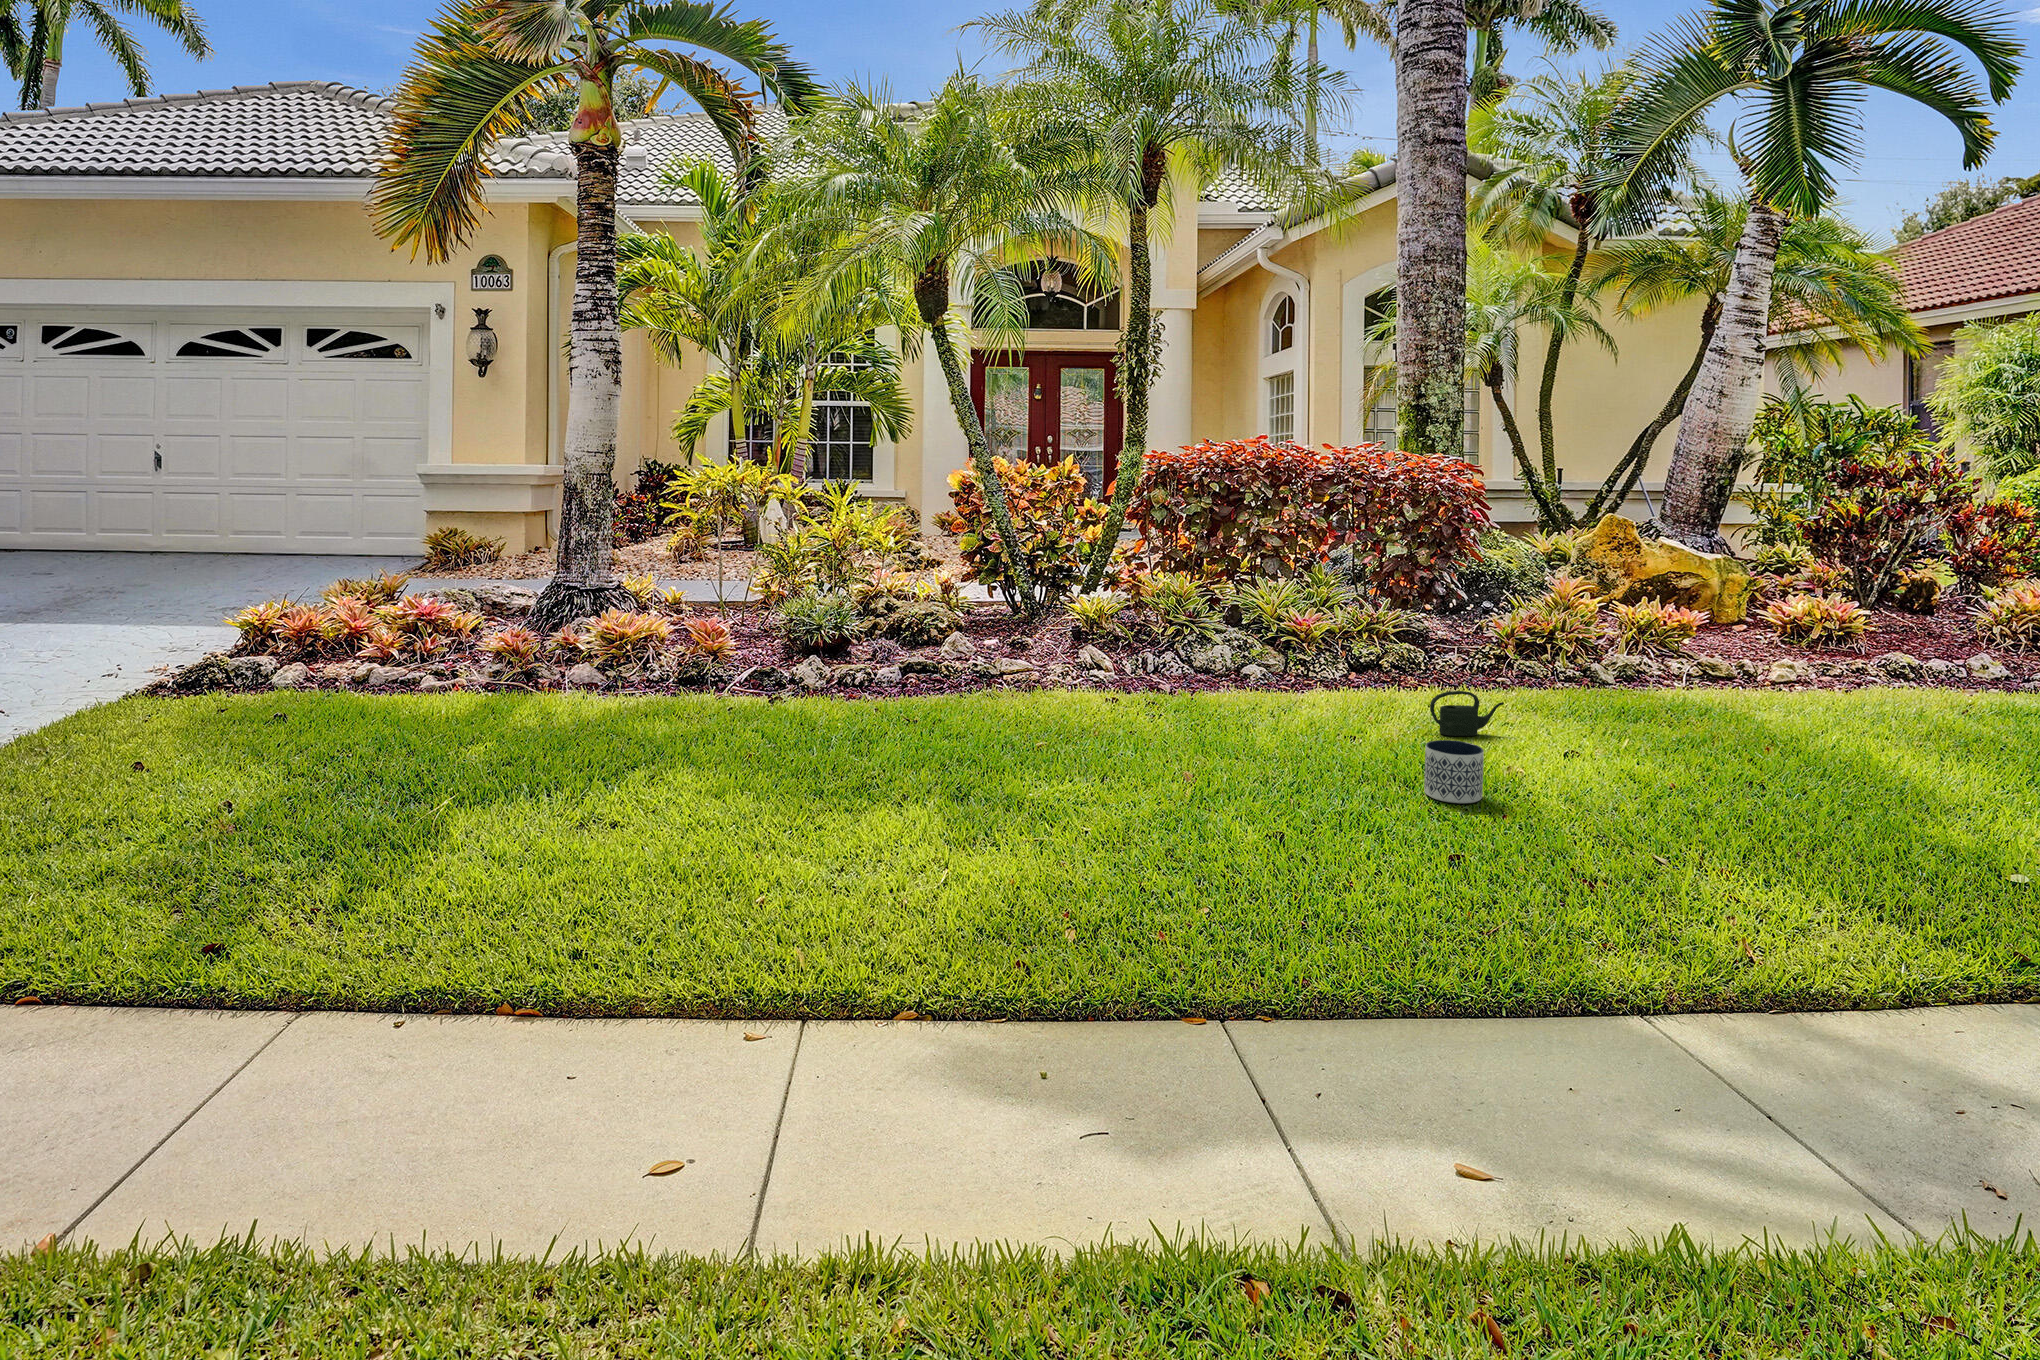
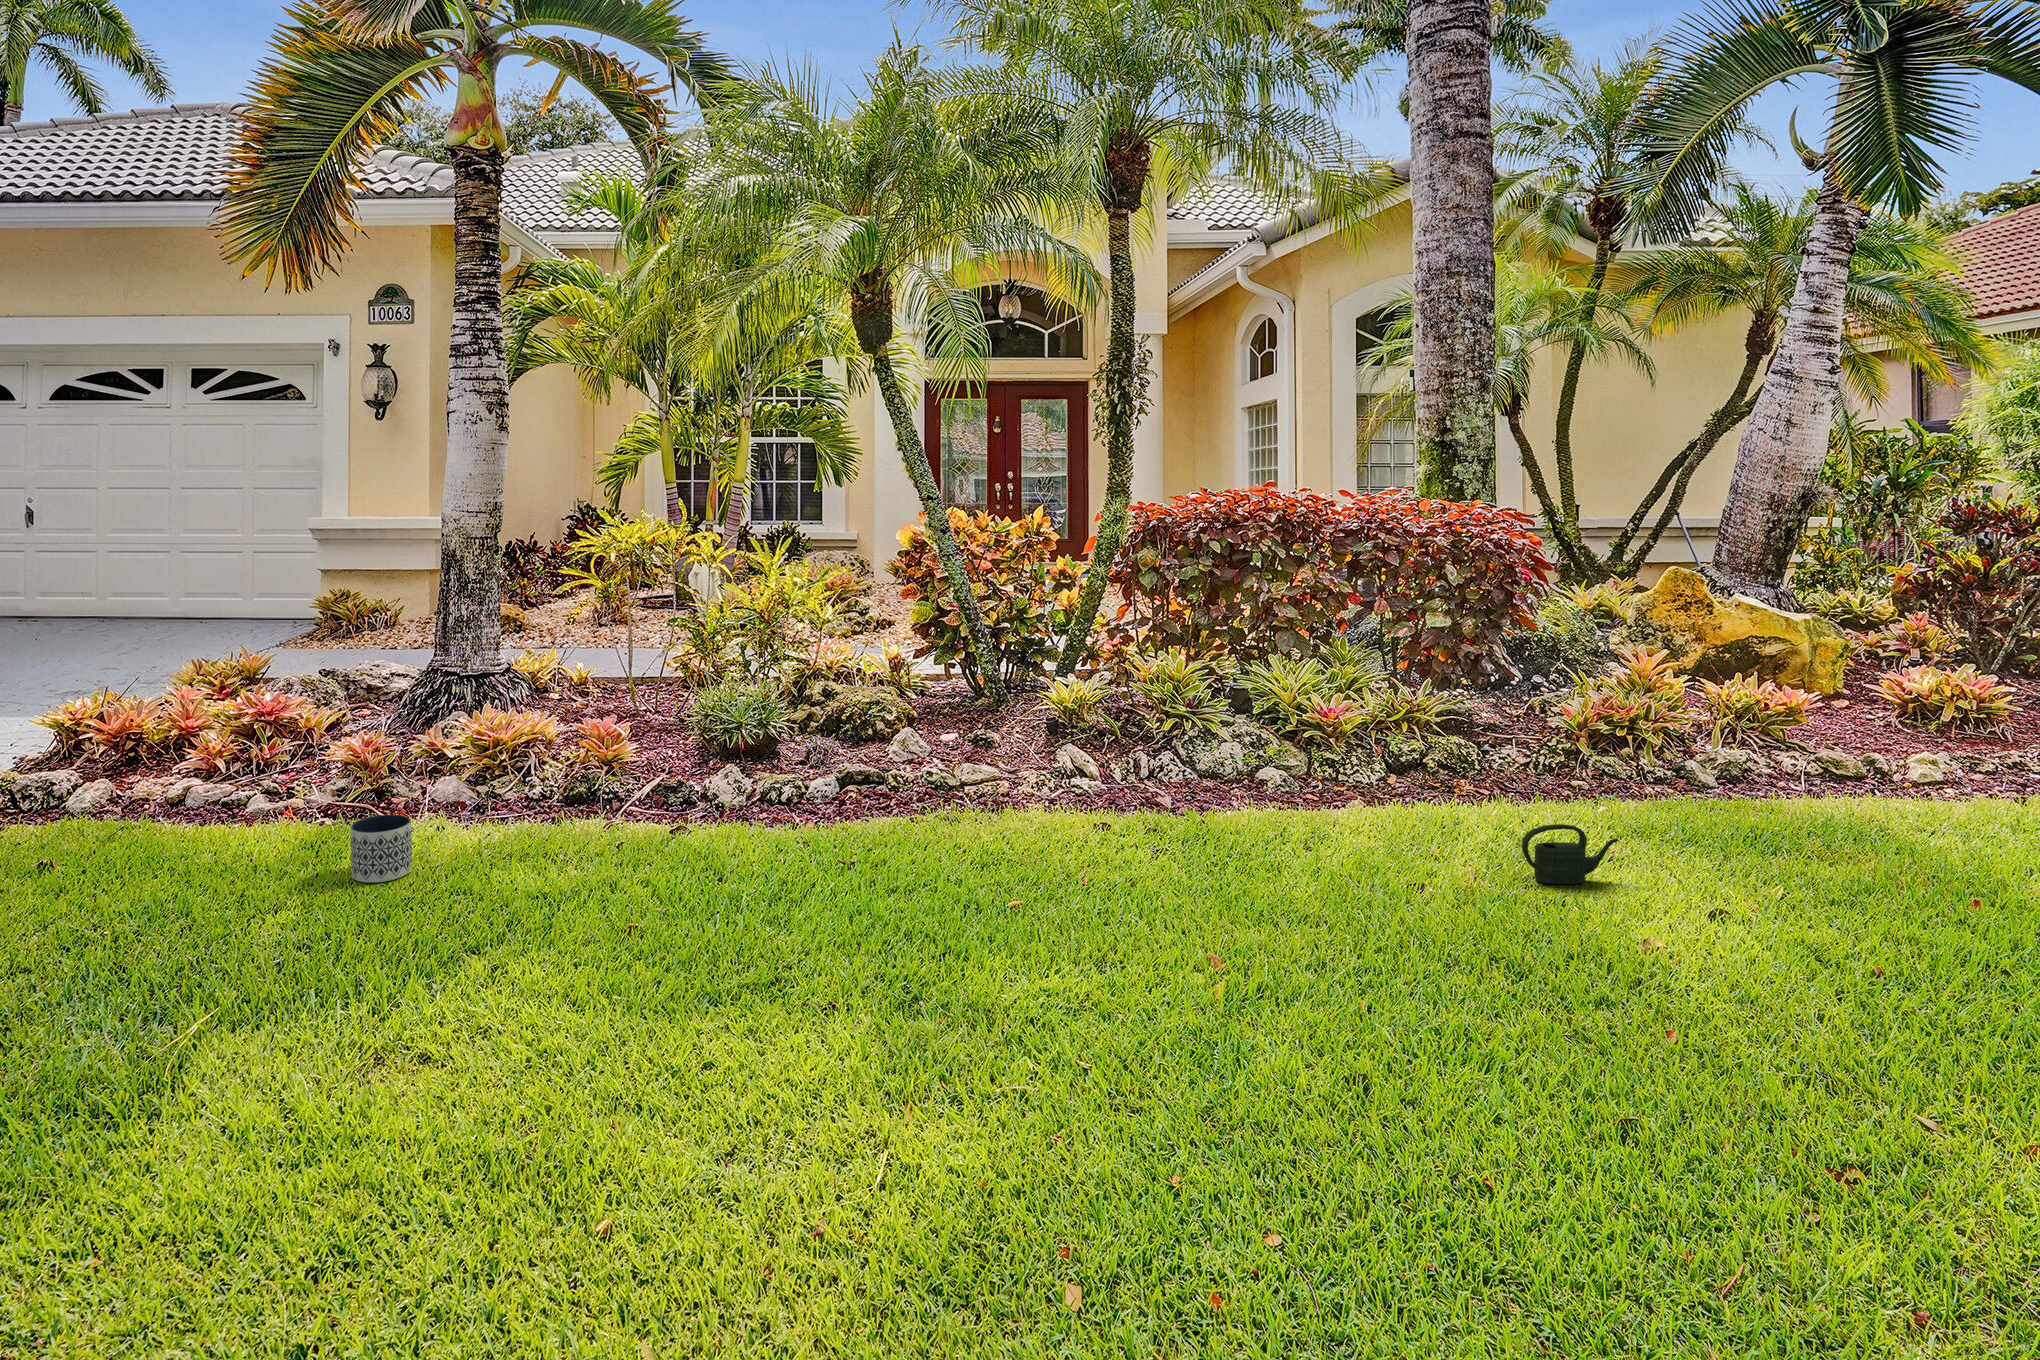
planter: present [1424,740,1484,803] -> present [351,815,412,883]

